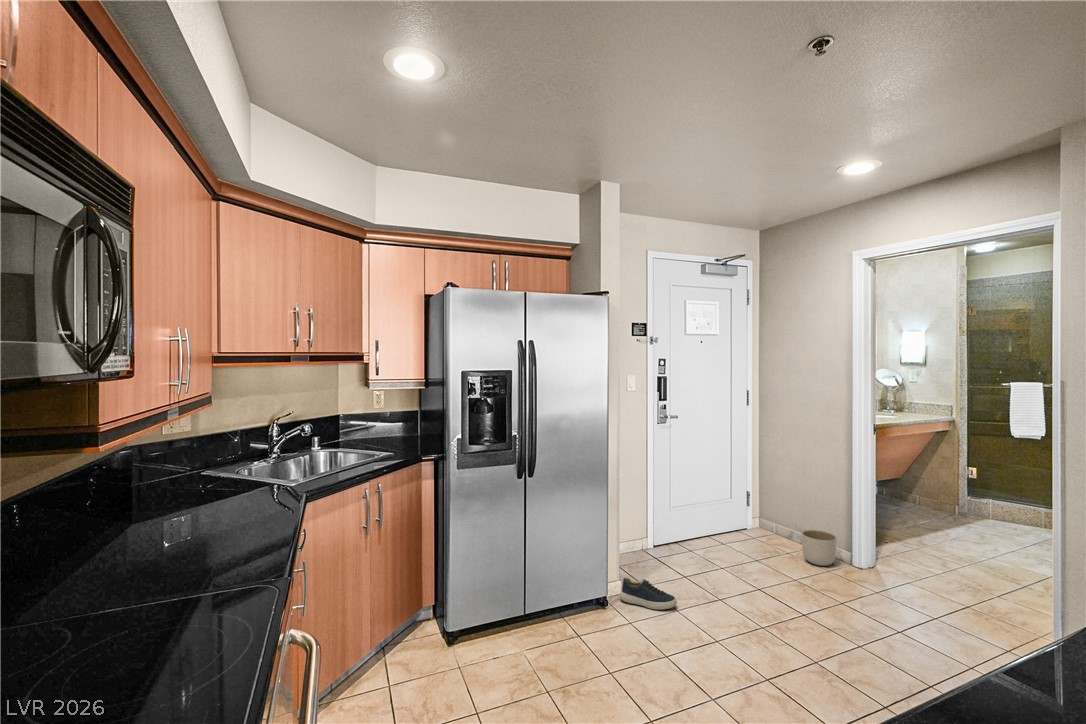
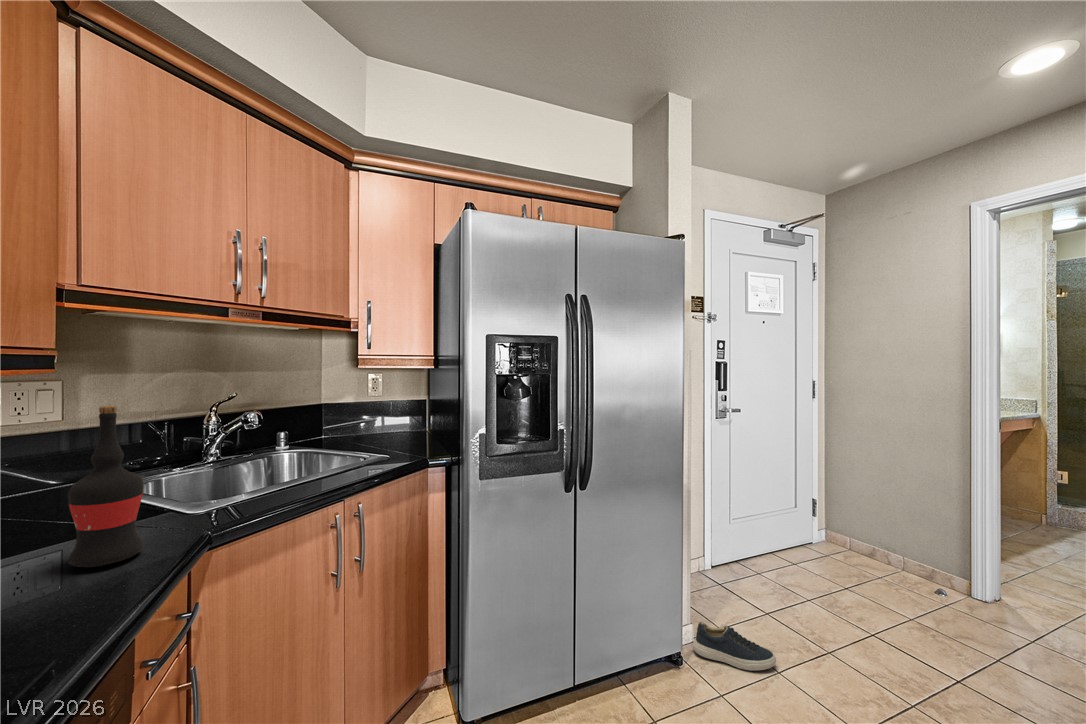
wine bottle: none [233,424,267,509] -> present [68,406,144,567]
planter: present [802,530,836,566] -> none [901,550,950,597]

